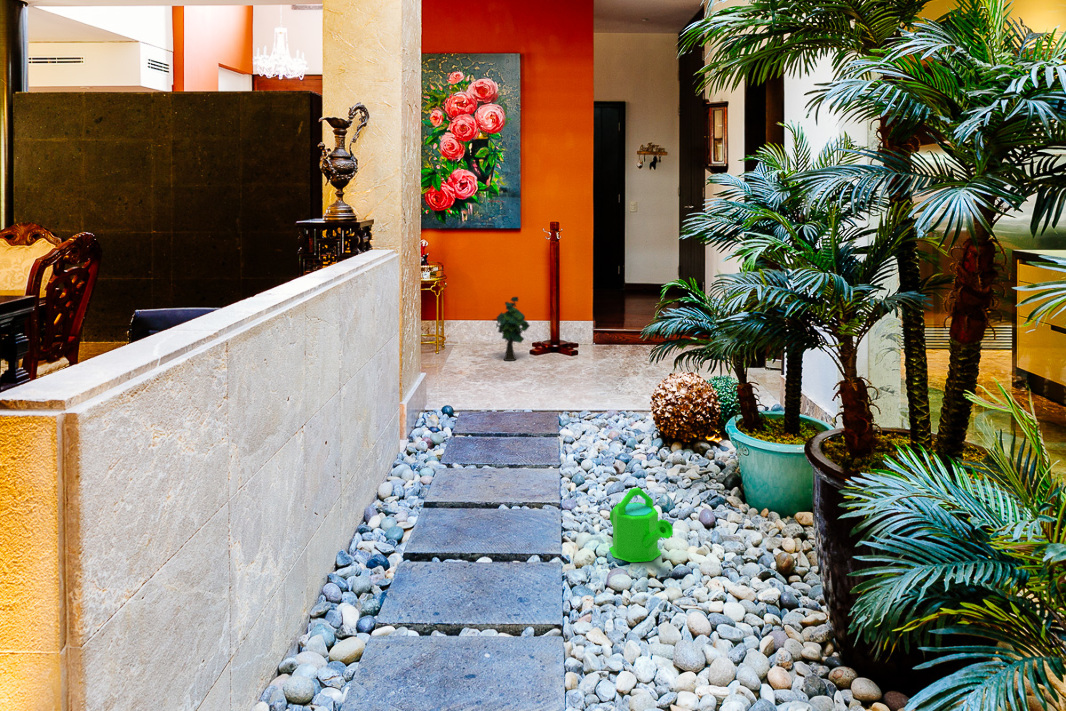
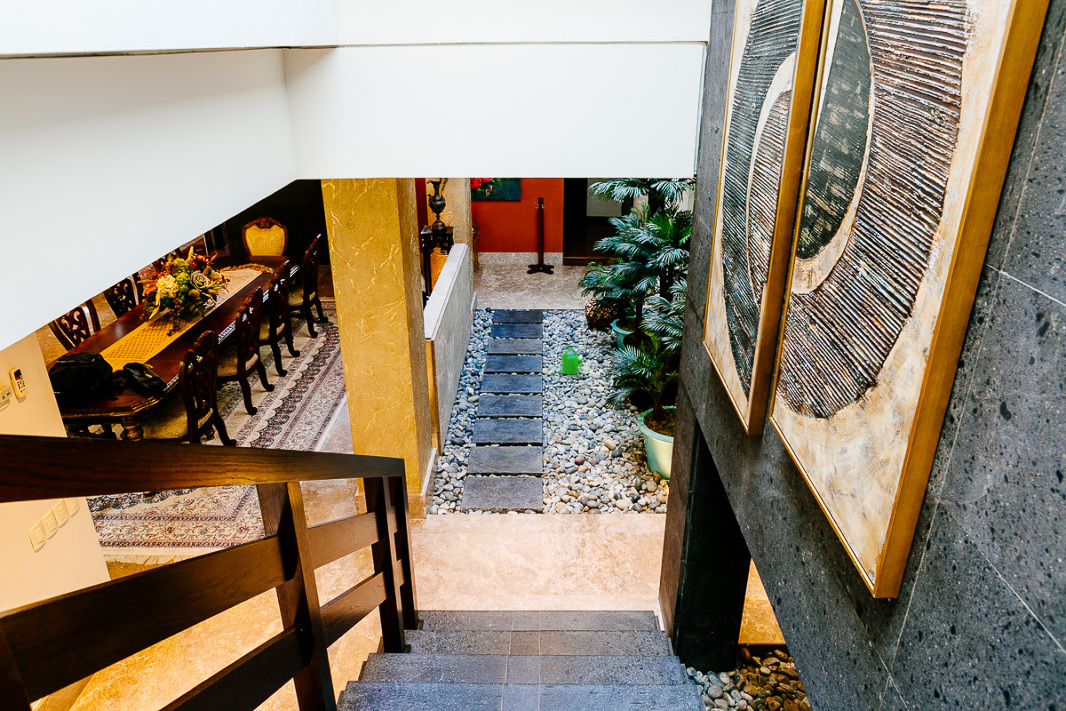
decorative plant: present [493,297,530,361] -> none [507,243,528,278]

